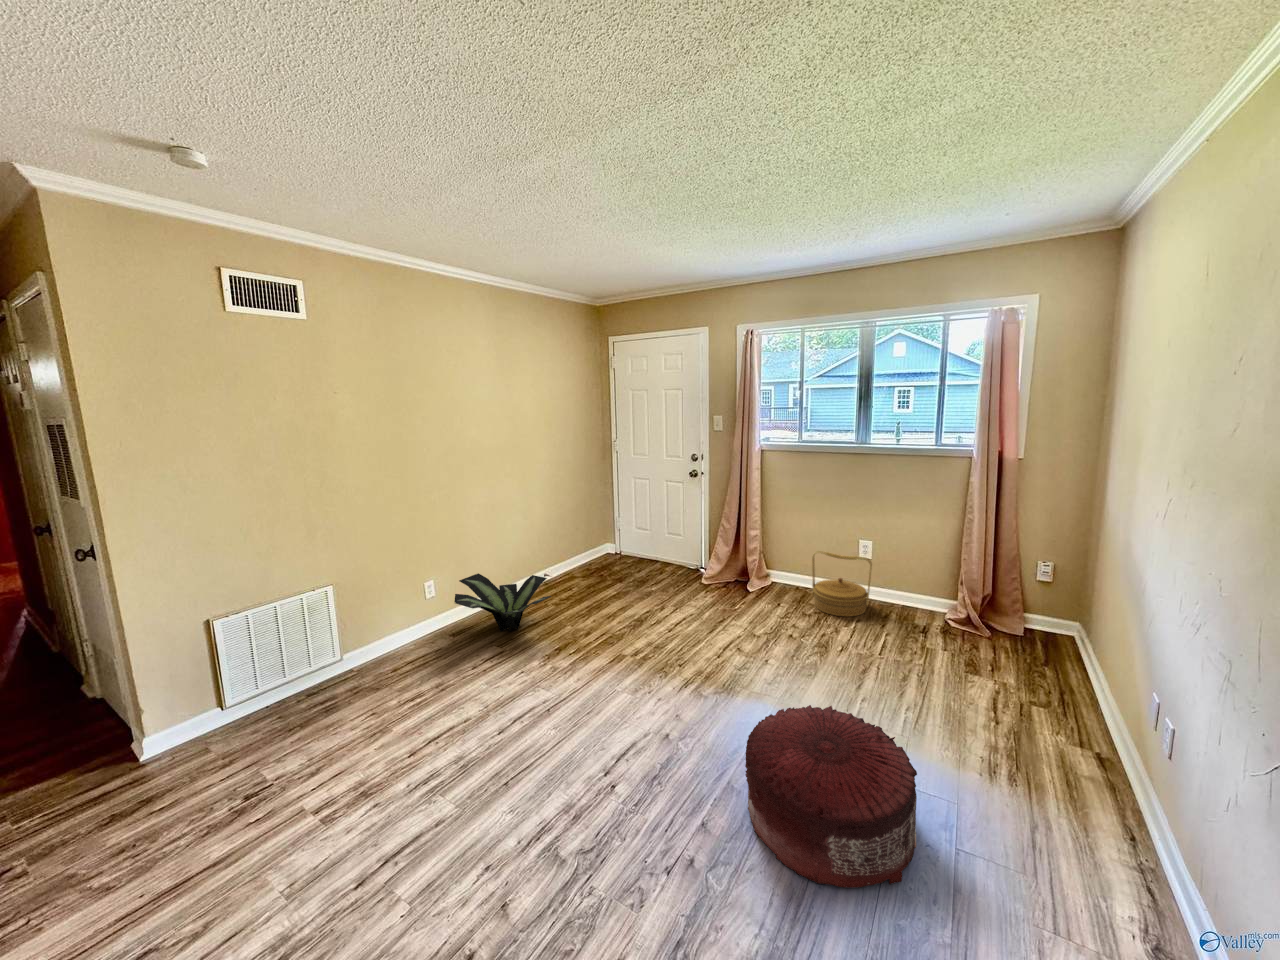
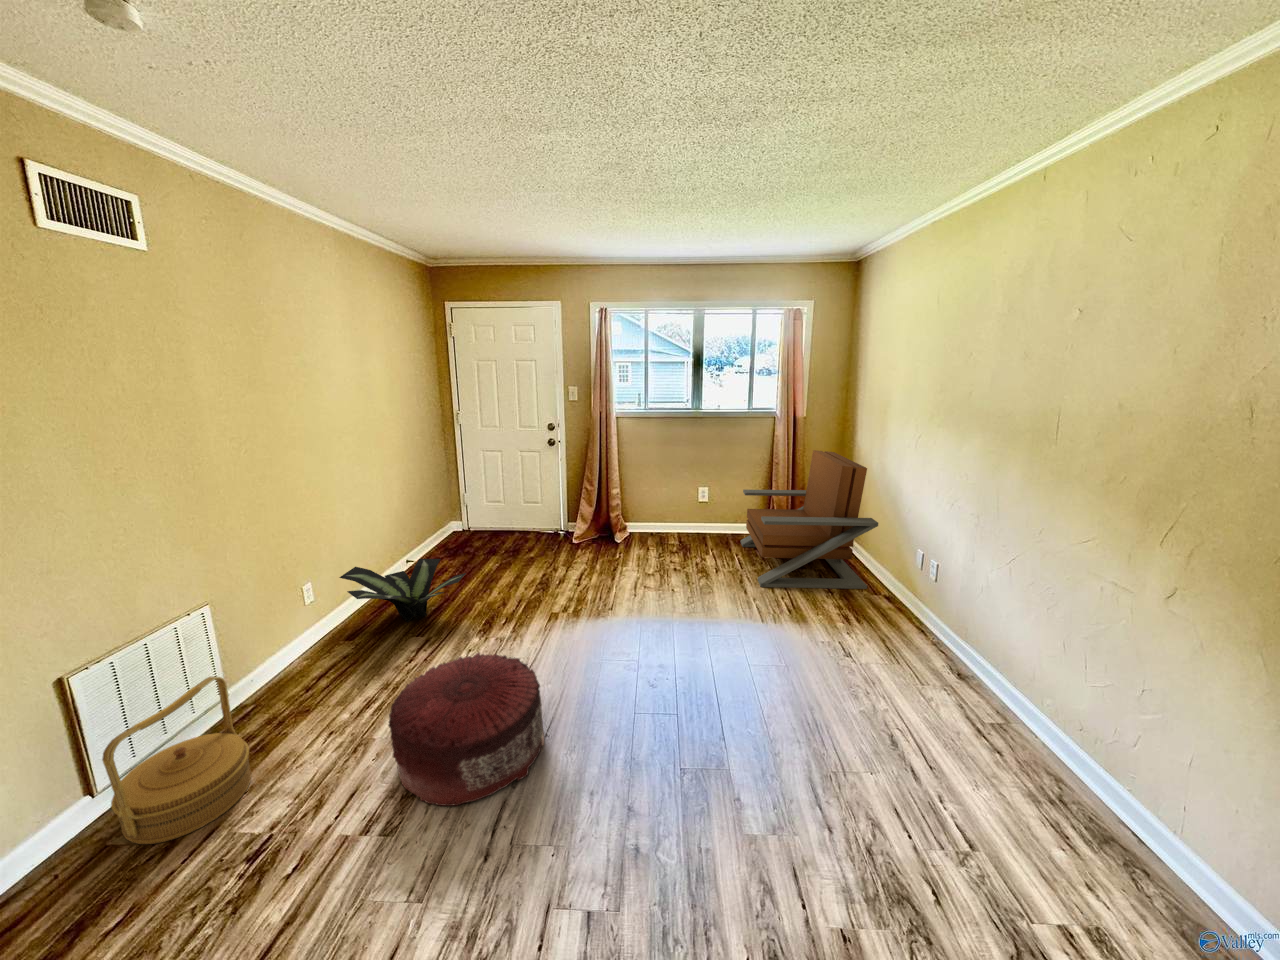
lounge chair: none [888,505,1096,734] -> present [741,450,878,589]
woven basket: present [812,551,872,617] -> present [102,677,251,844]
pouf: present [745,705,917,888] -> present [389,652,544,806]

